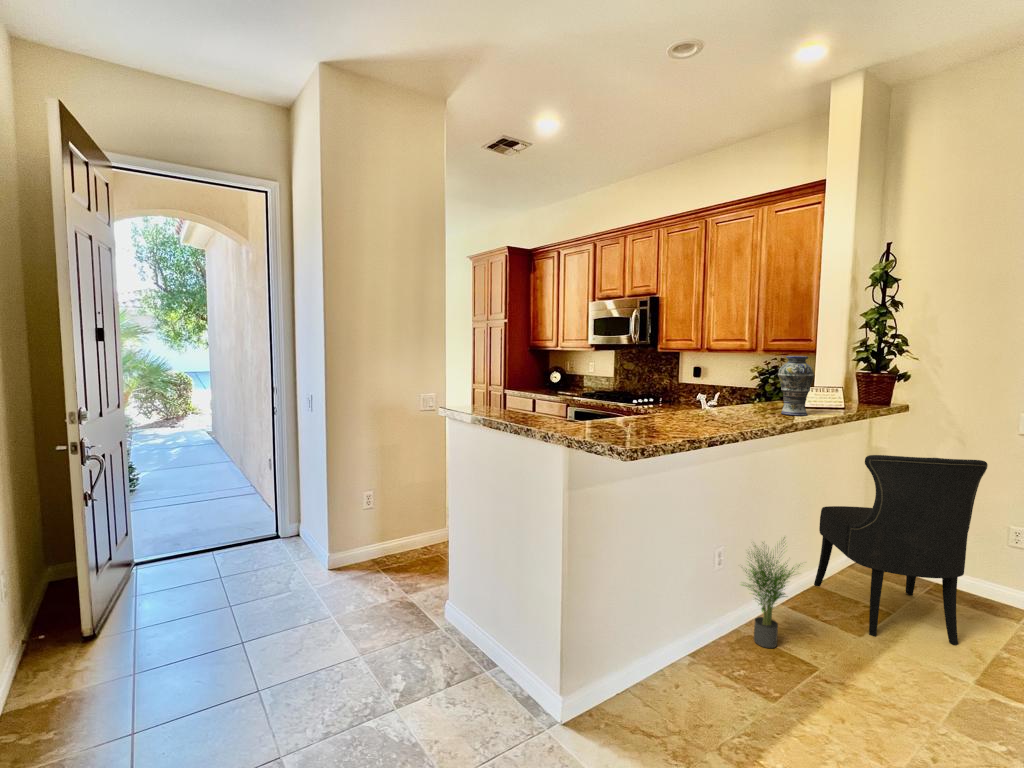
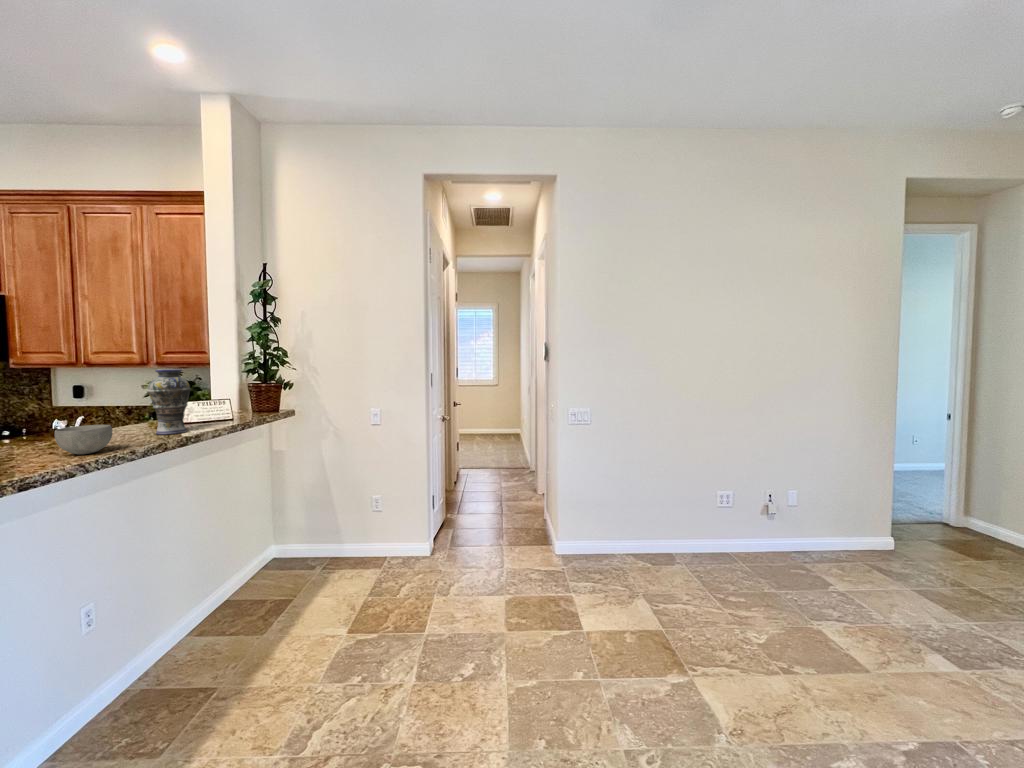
bowl: none [726,399,762,422] -> present [54,425,112,454]
dining chair: present [814,455,988,645] -> none [222,448,346,631]
potted plant: present [743,537,800,648] -> none [93,571,191,715]

